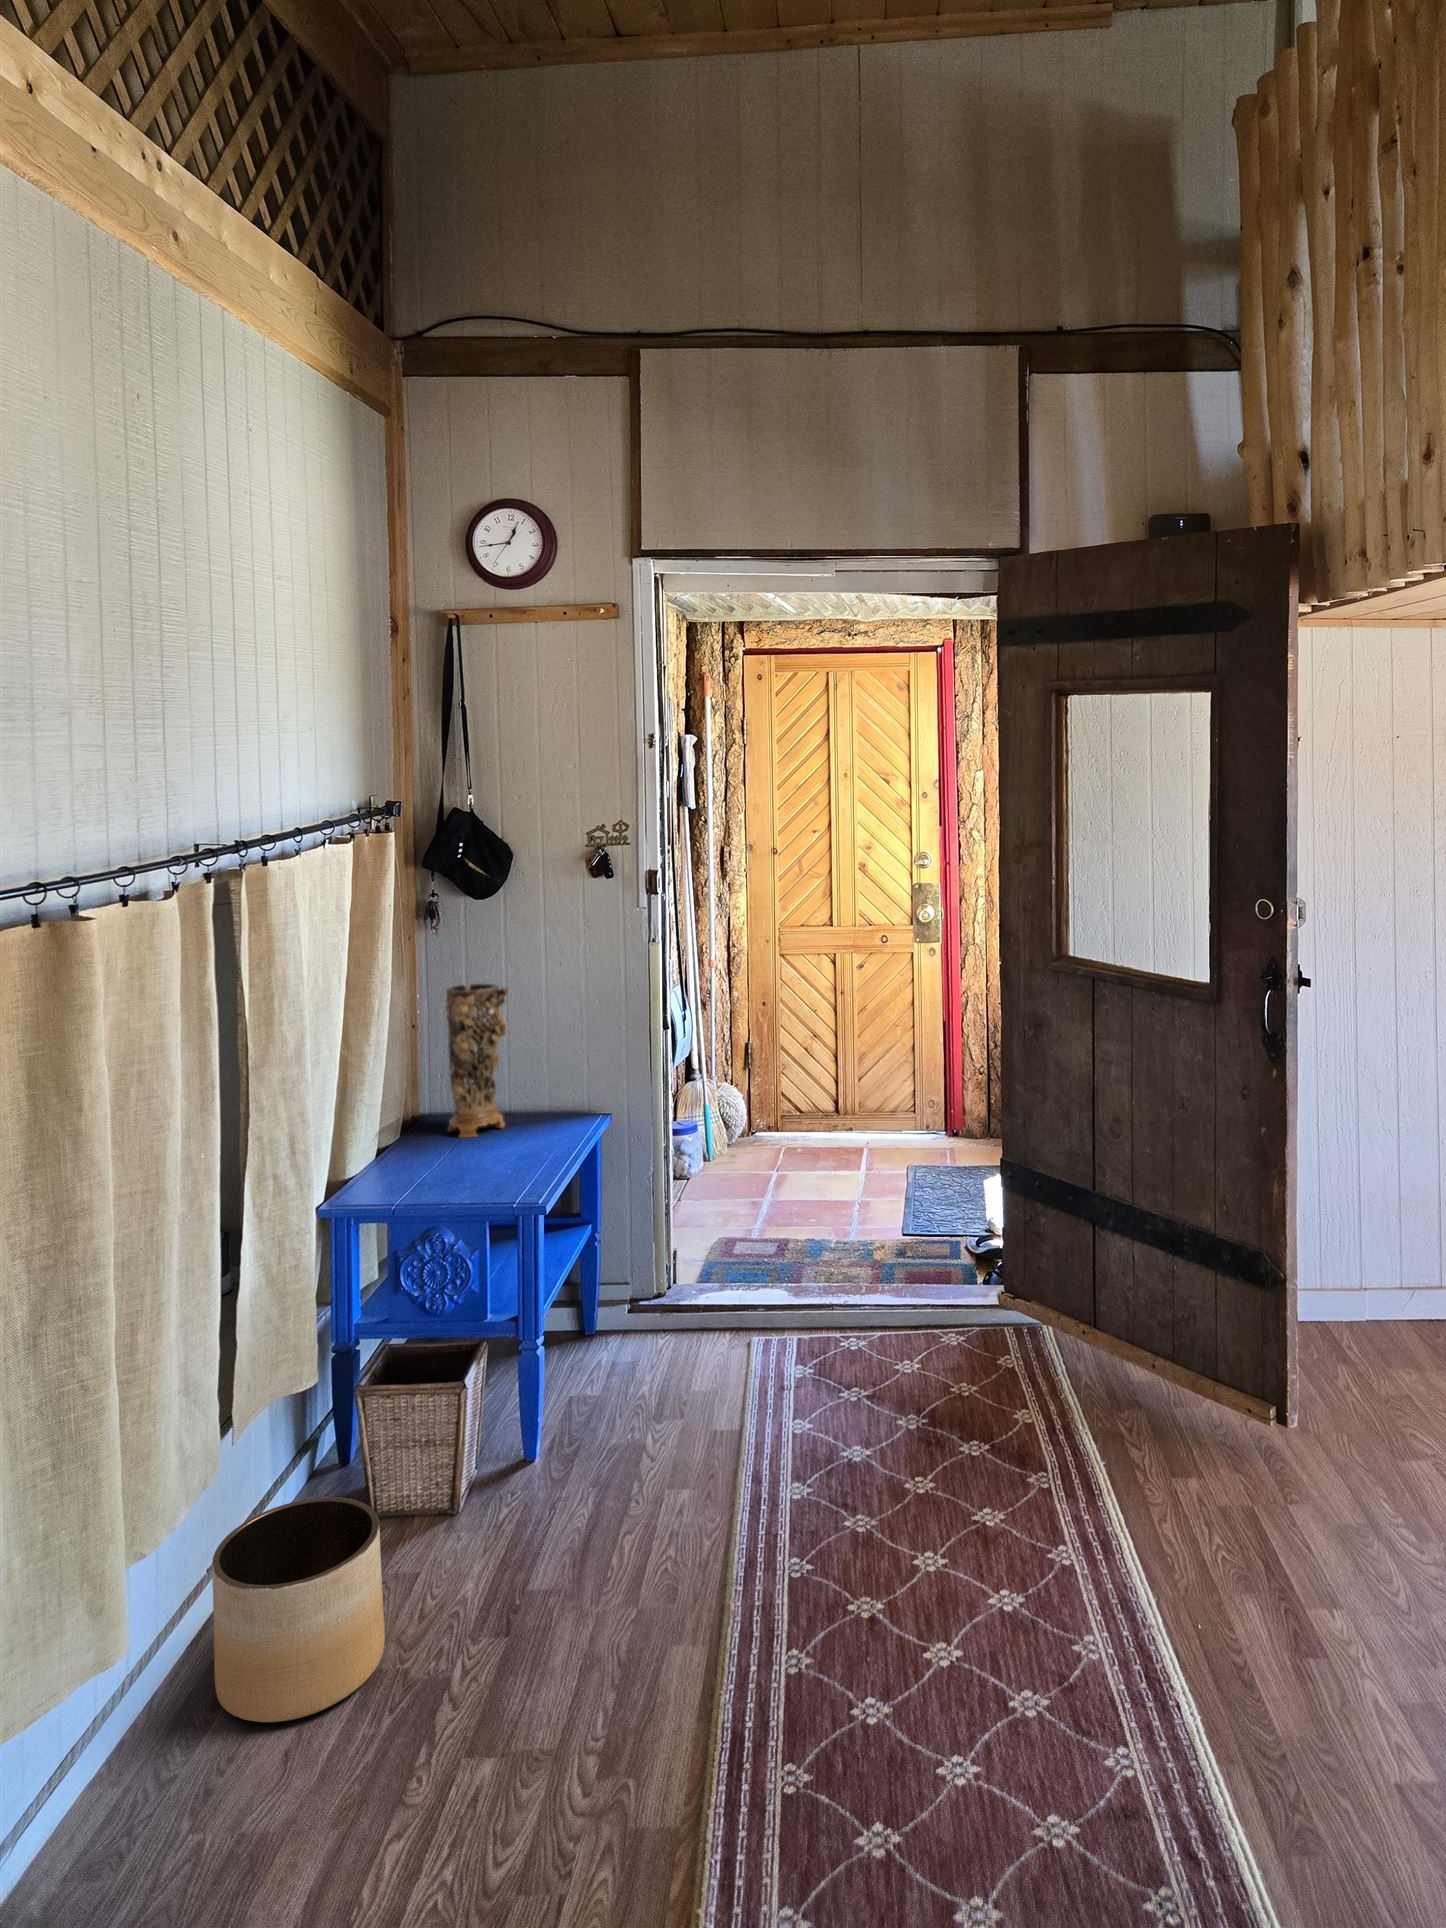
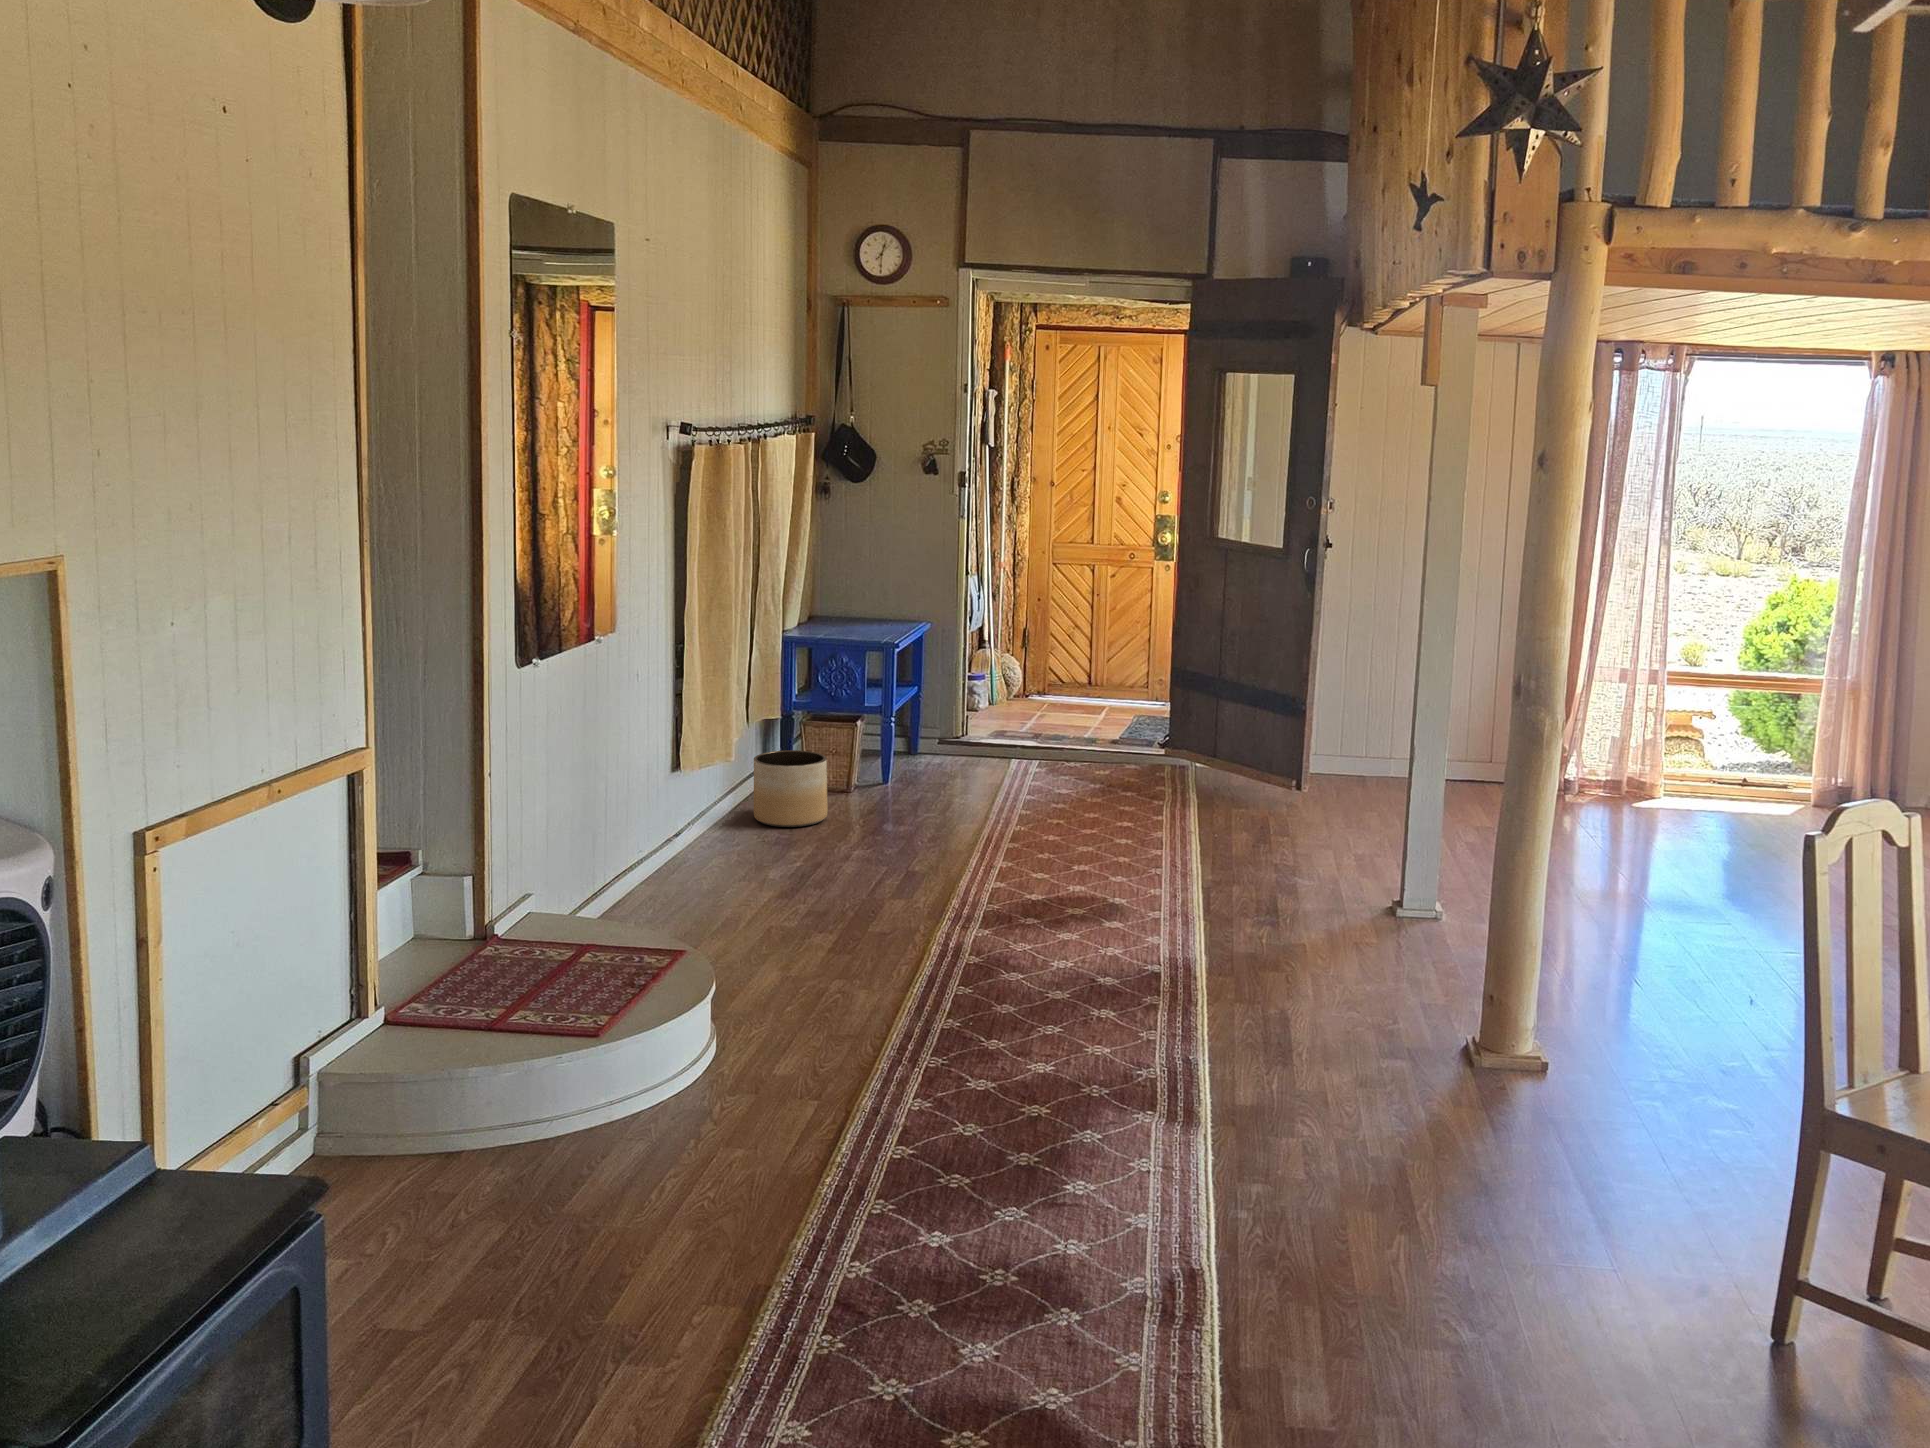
decorative vase: present [445,984,508,1138] -> none [837,533,875,621]

